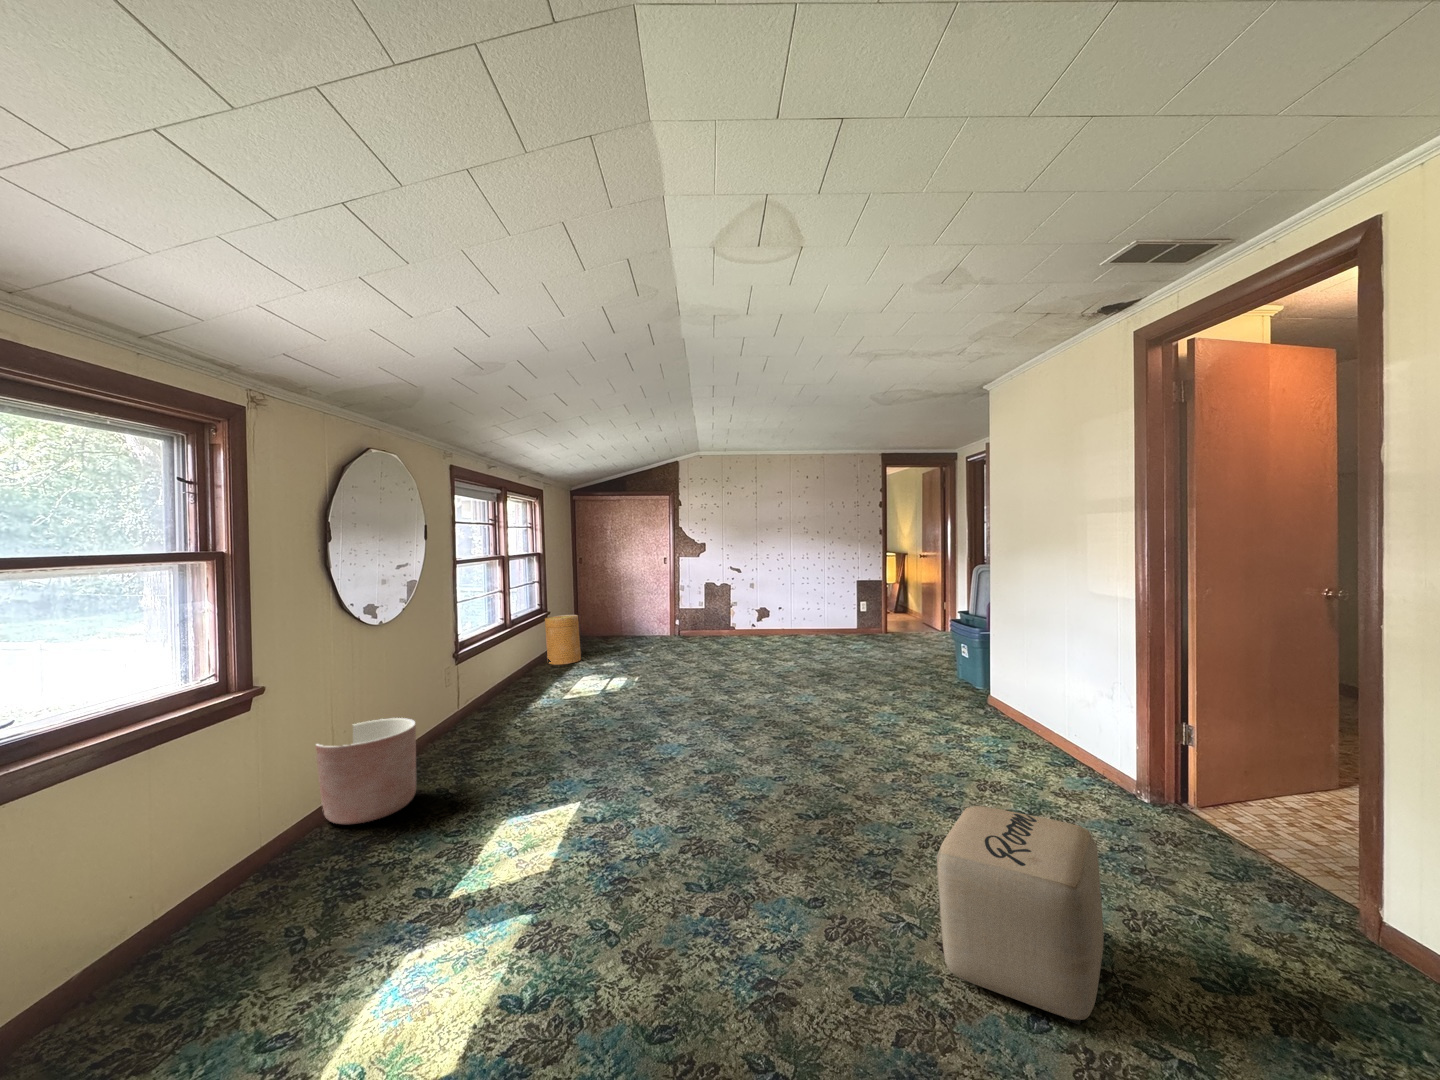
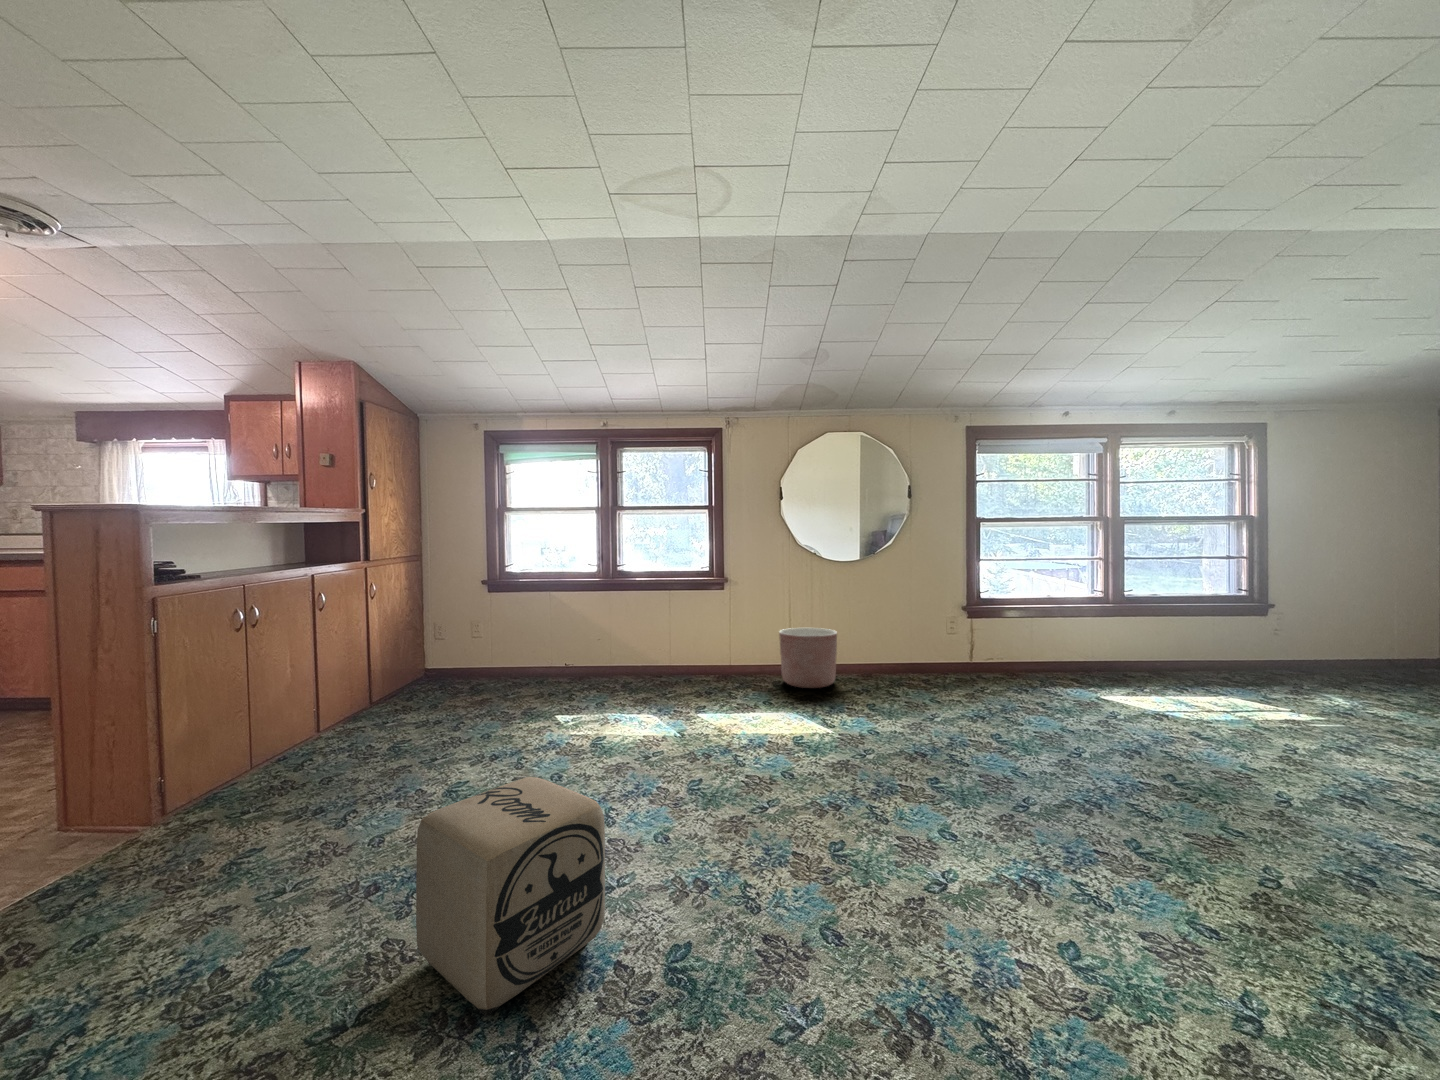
basket: present [545,615,581,665] -> none [1256,610,1328,683]

